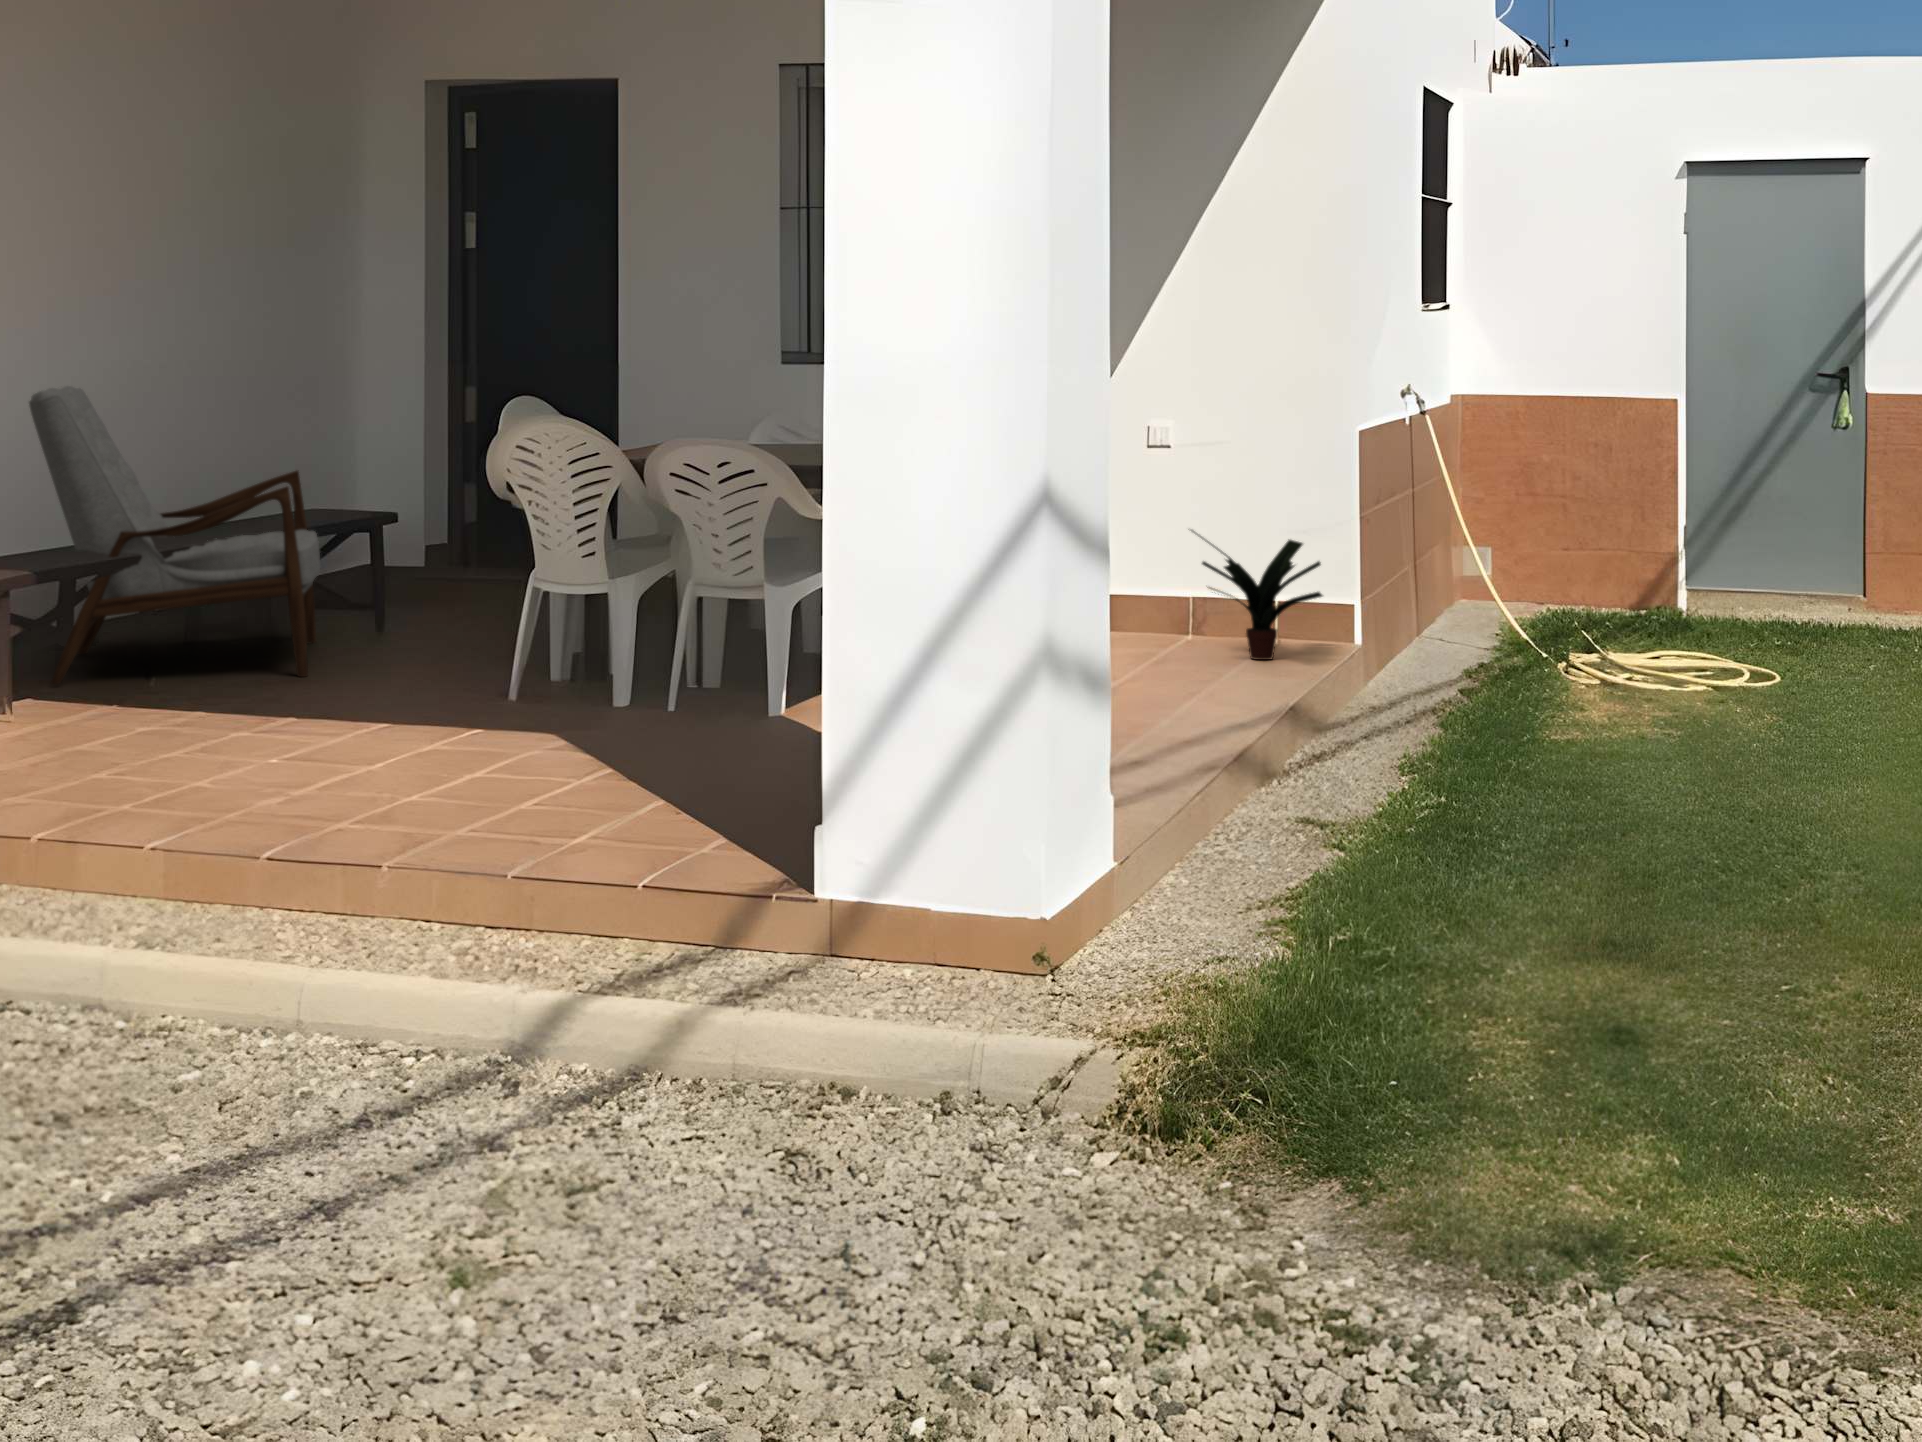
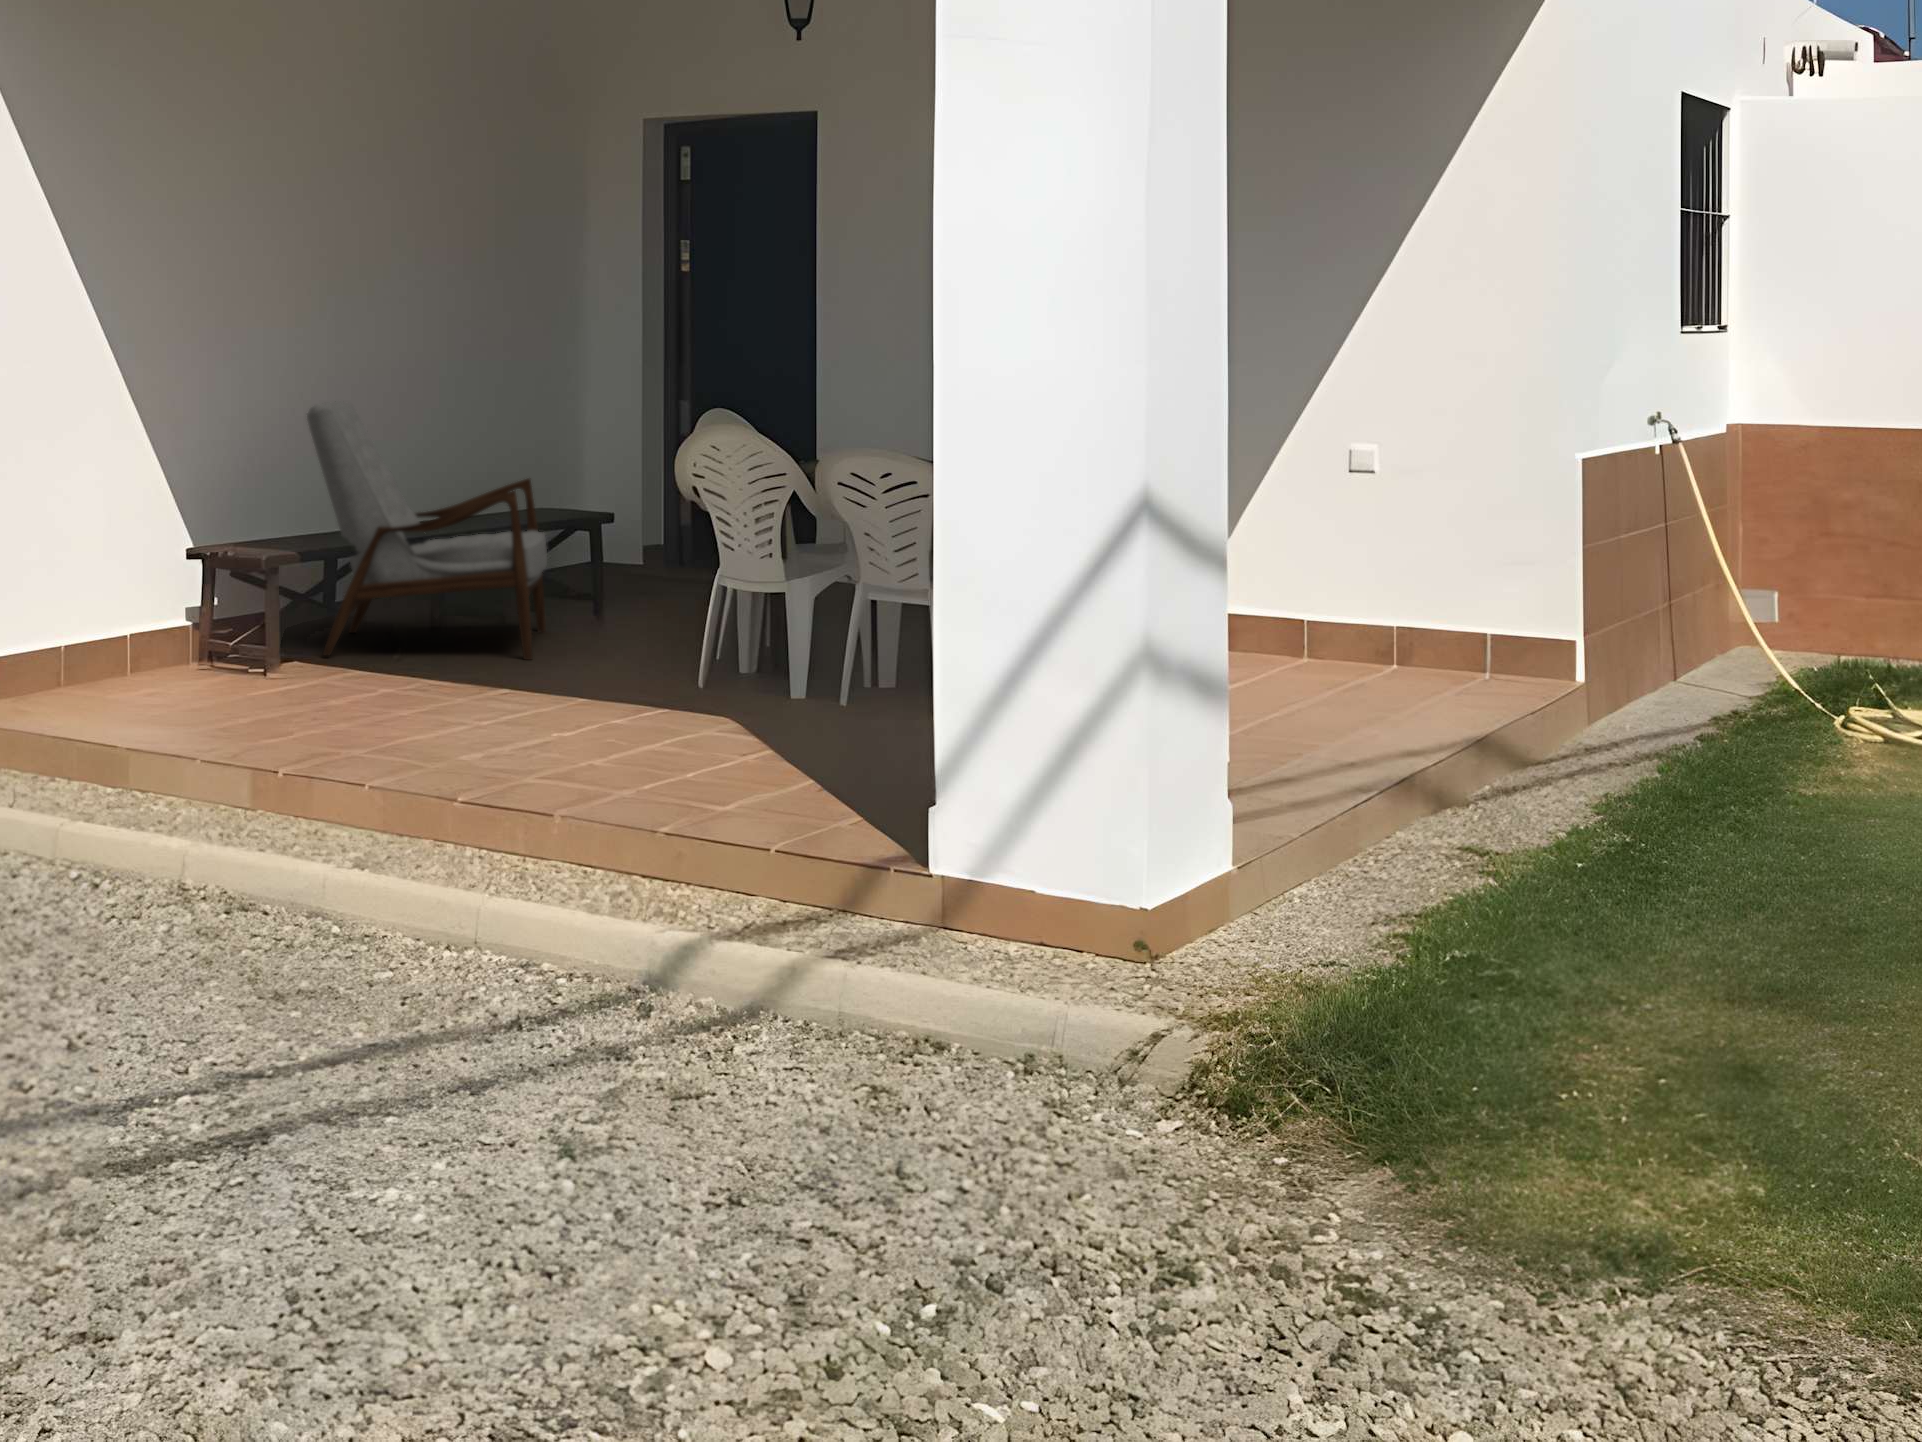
potted plant: present [1191,530,1322,660] -> none [1379,553,1532,690]

